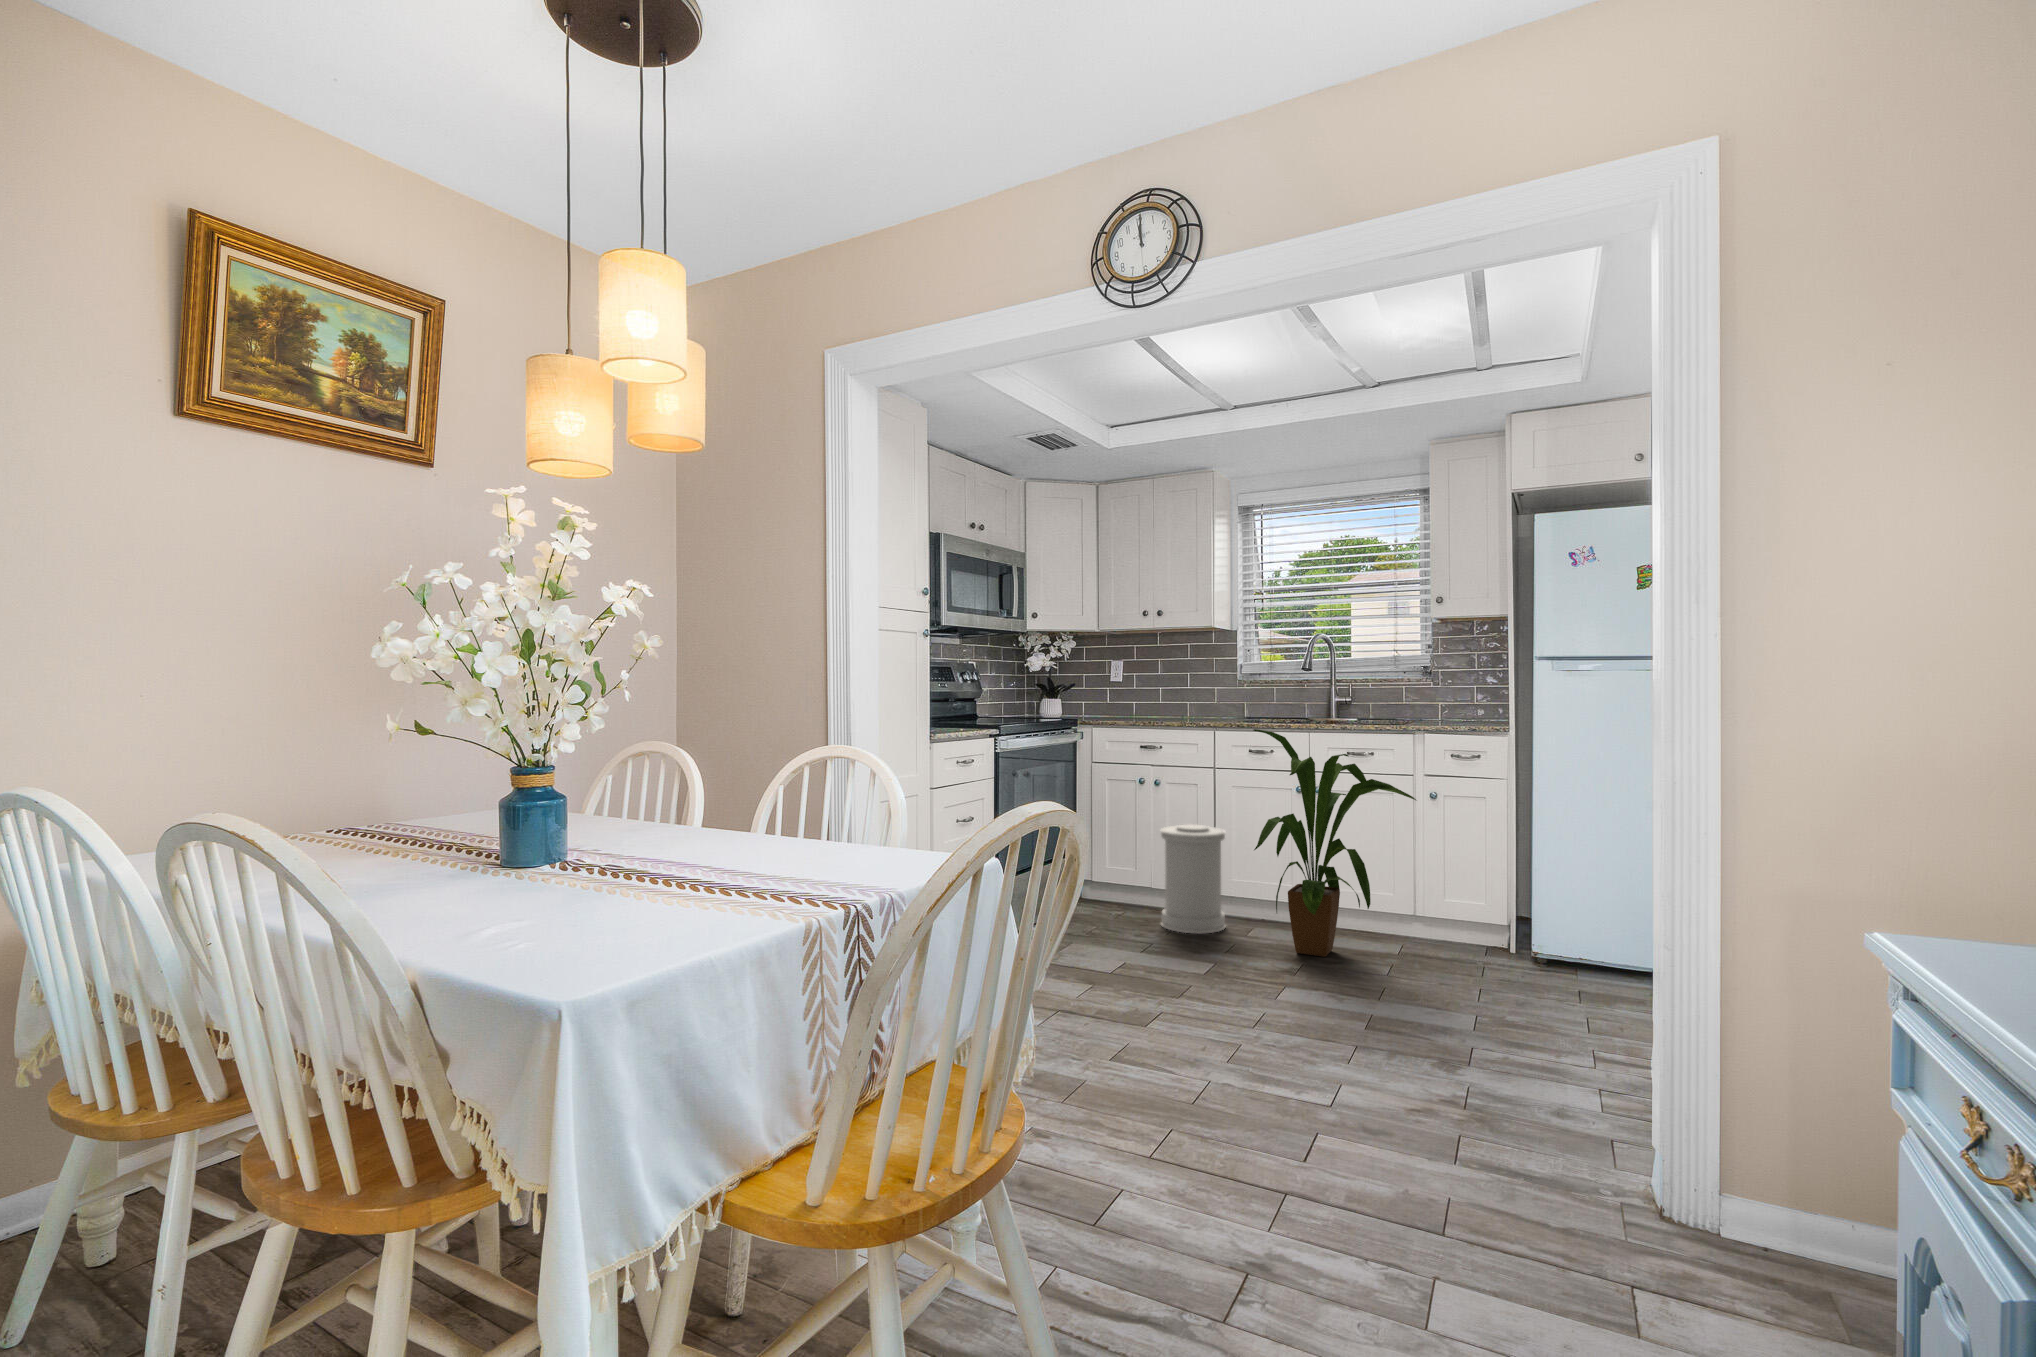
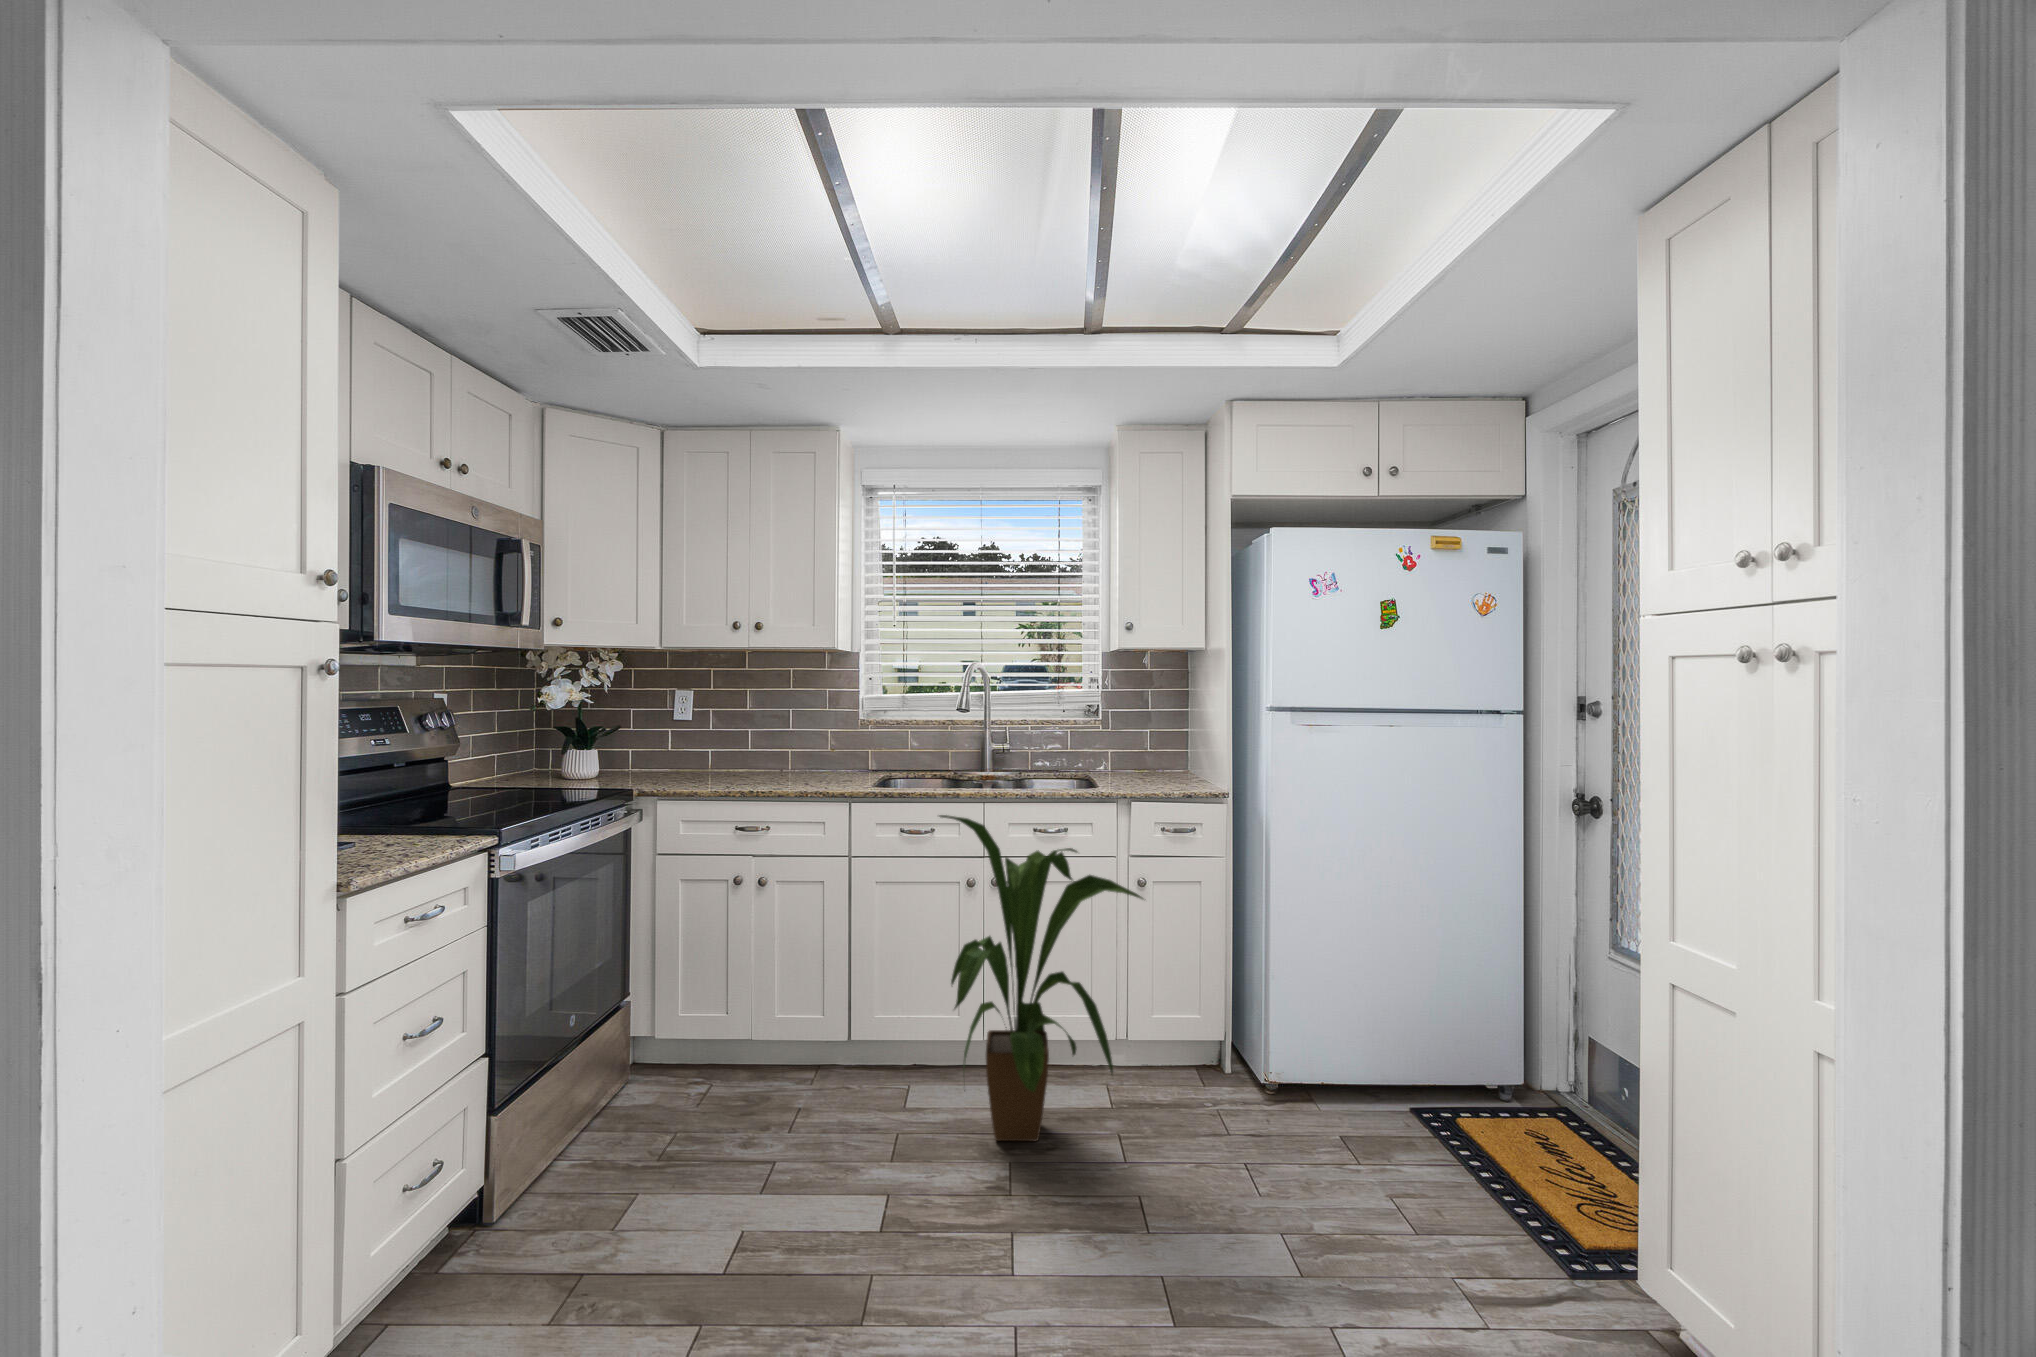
trash can: present [1161,824,1225,934] -> none [776,945,875,1124]

